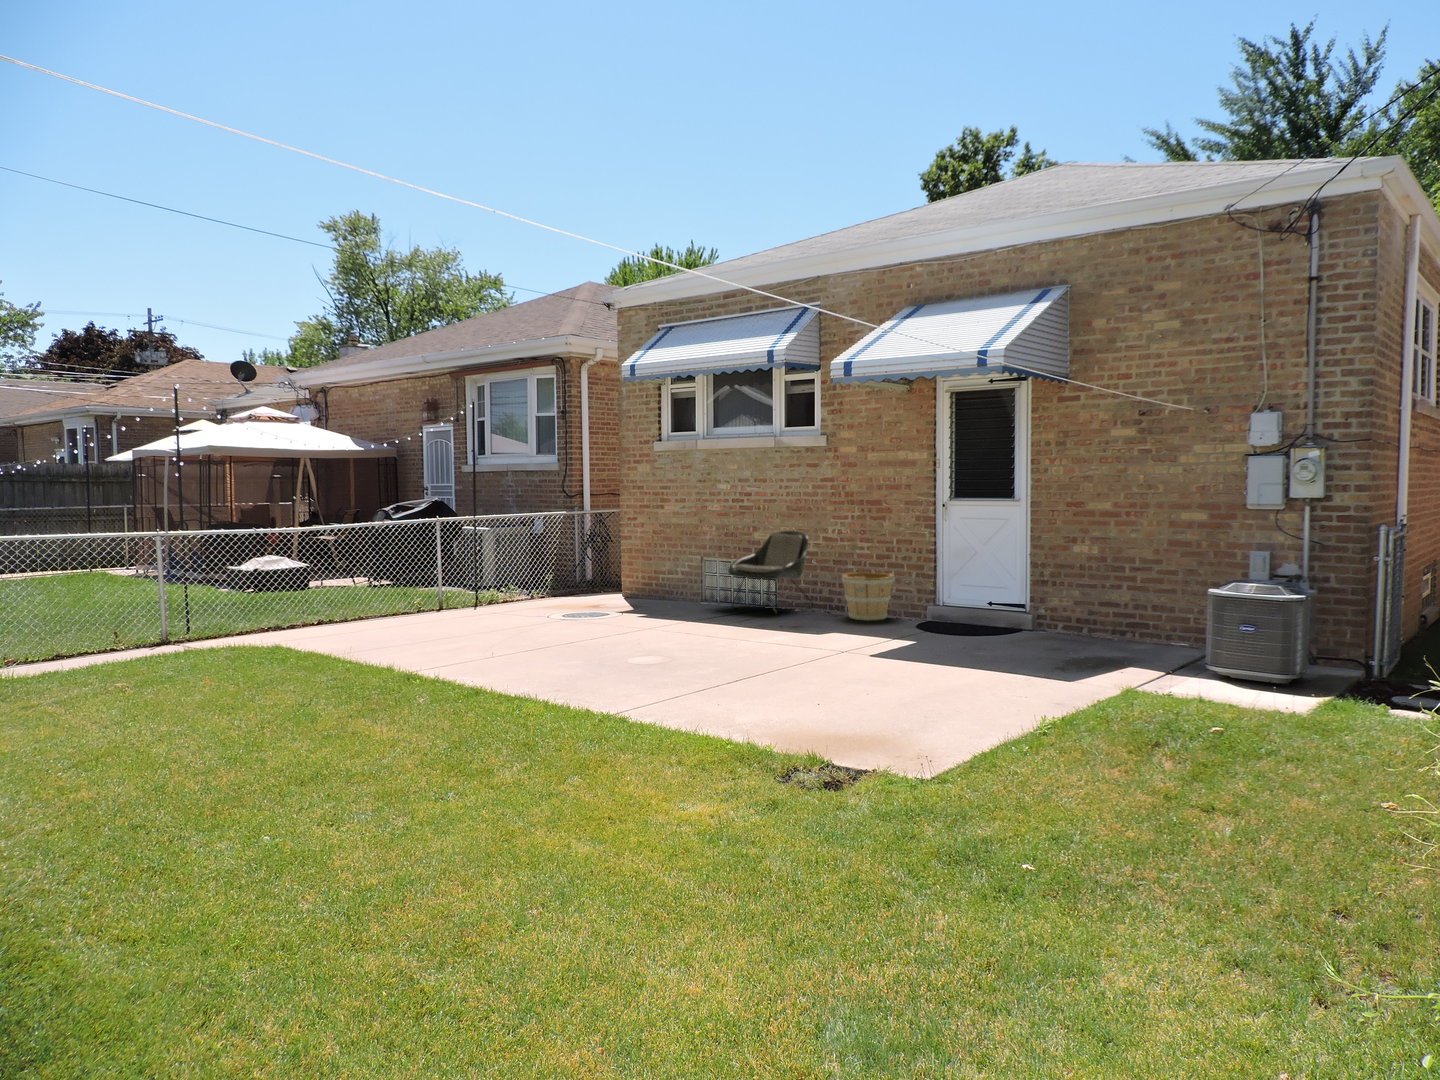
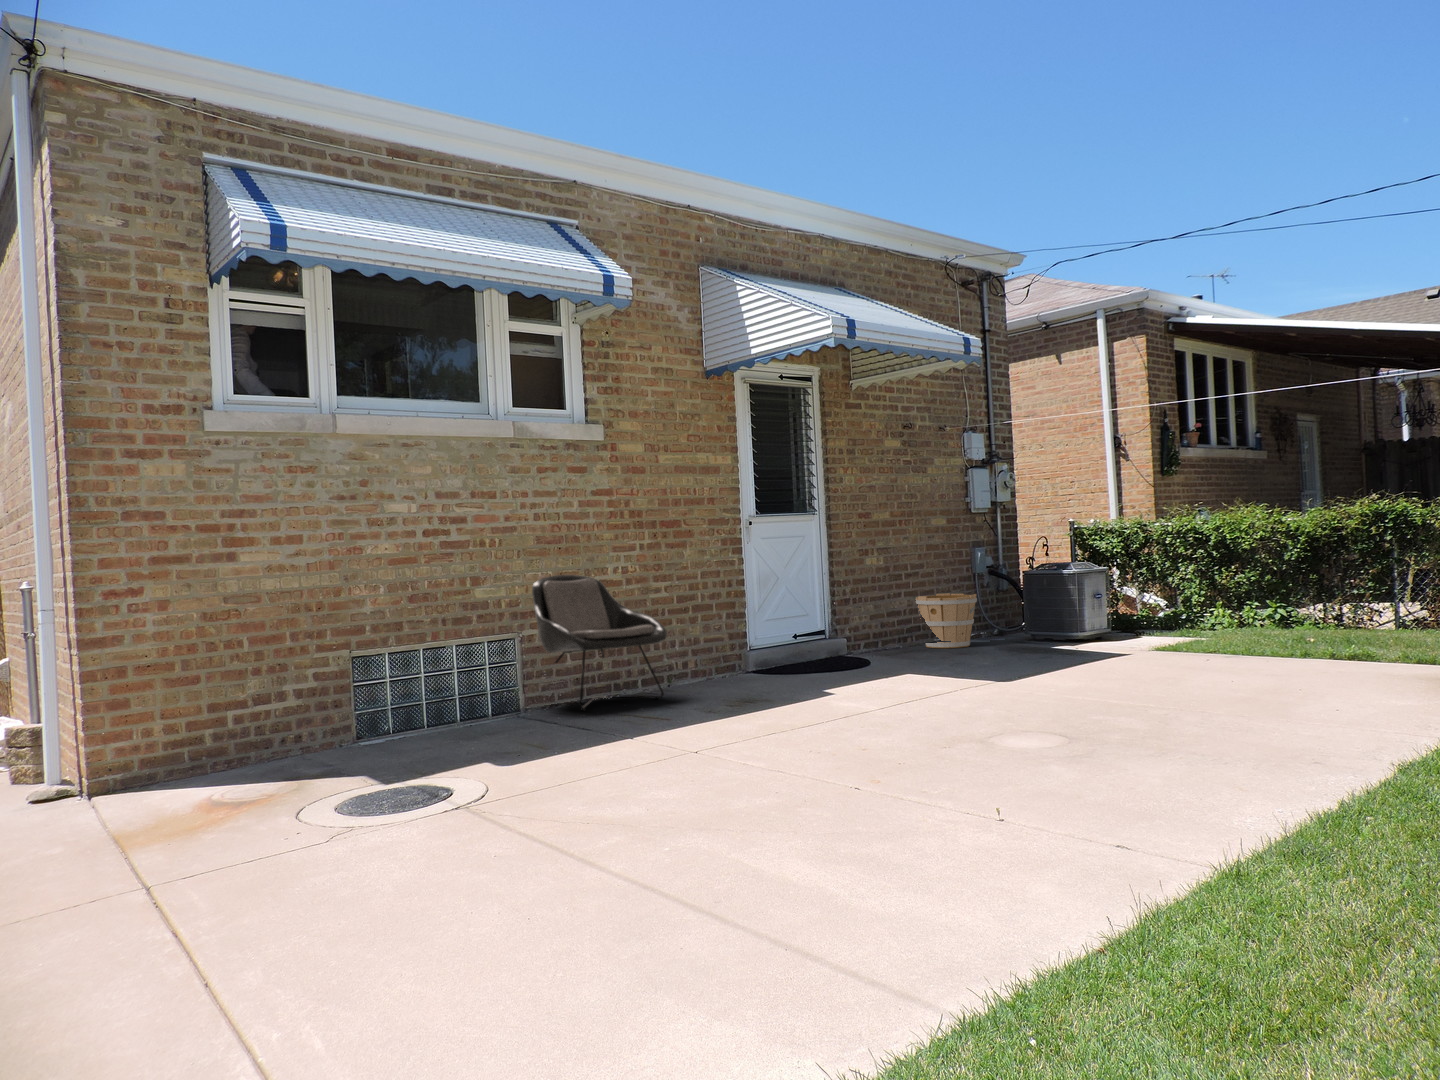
wooden bucket: present [842,571,894,621] -> present [916,593,977,648]

